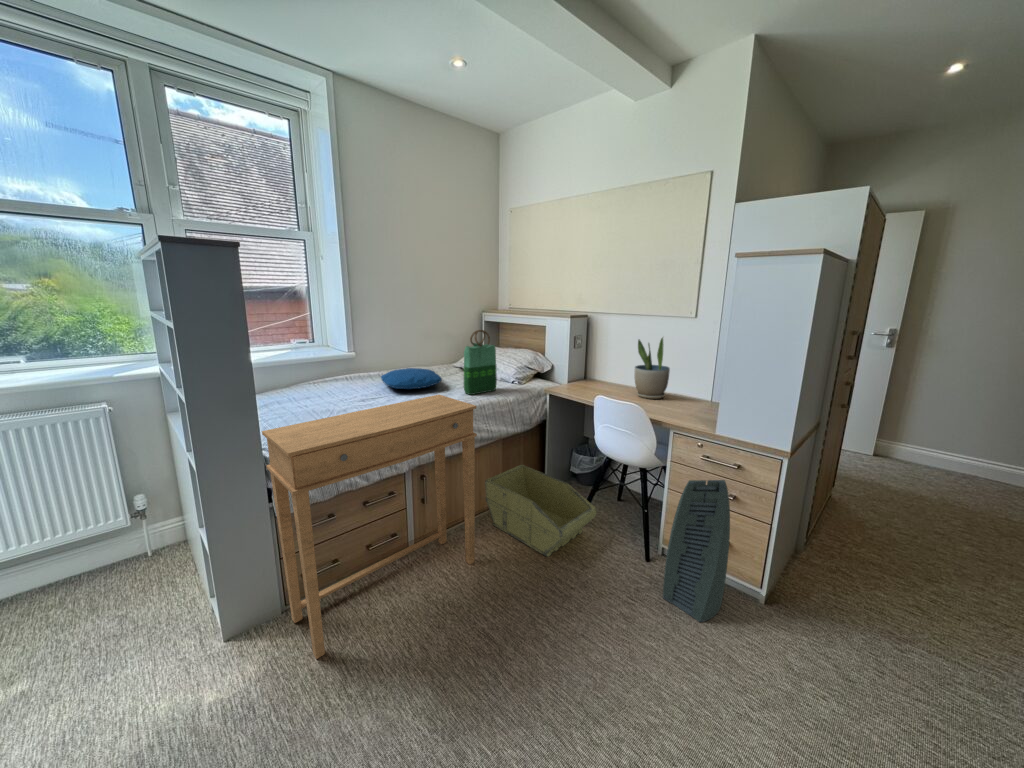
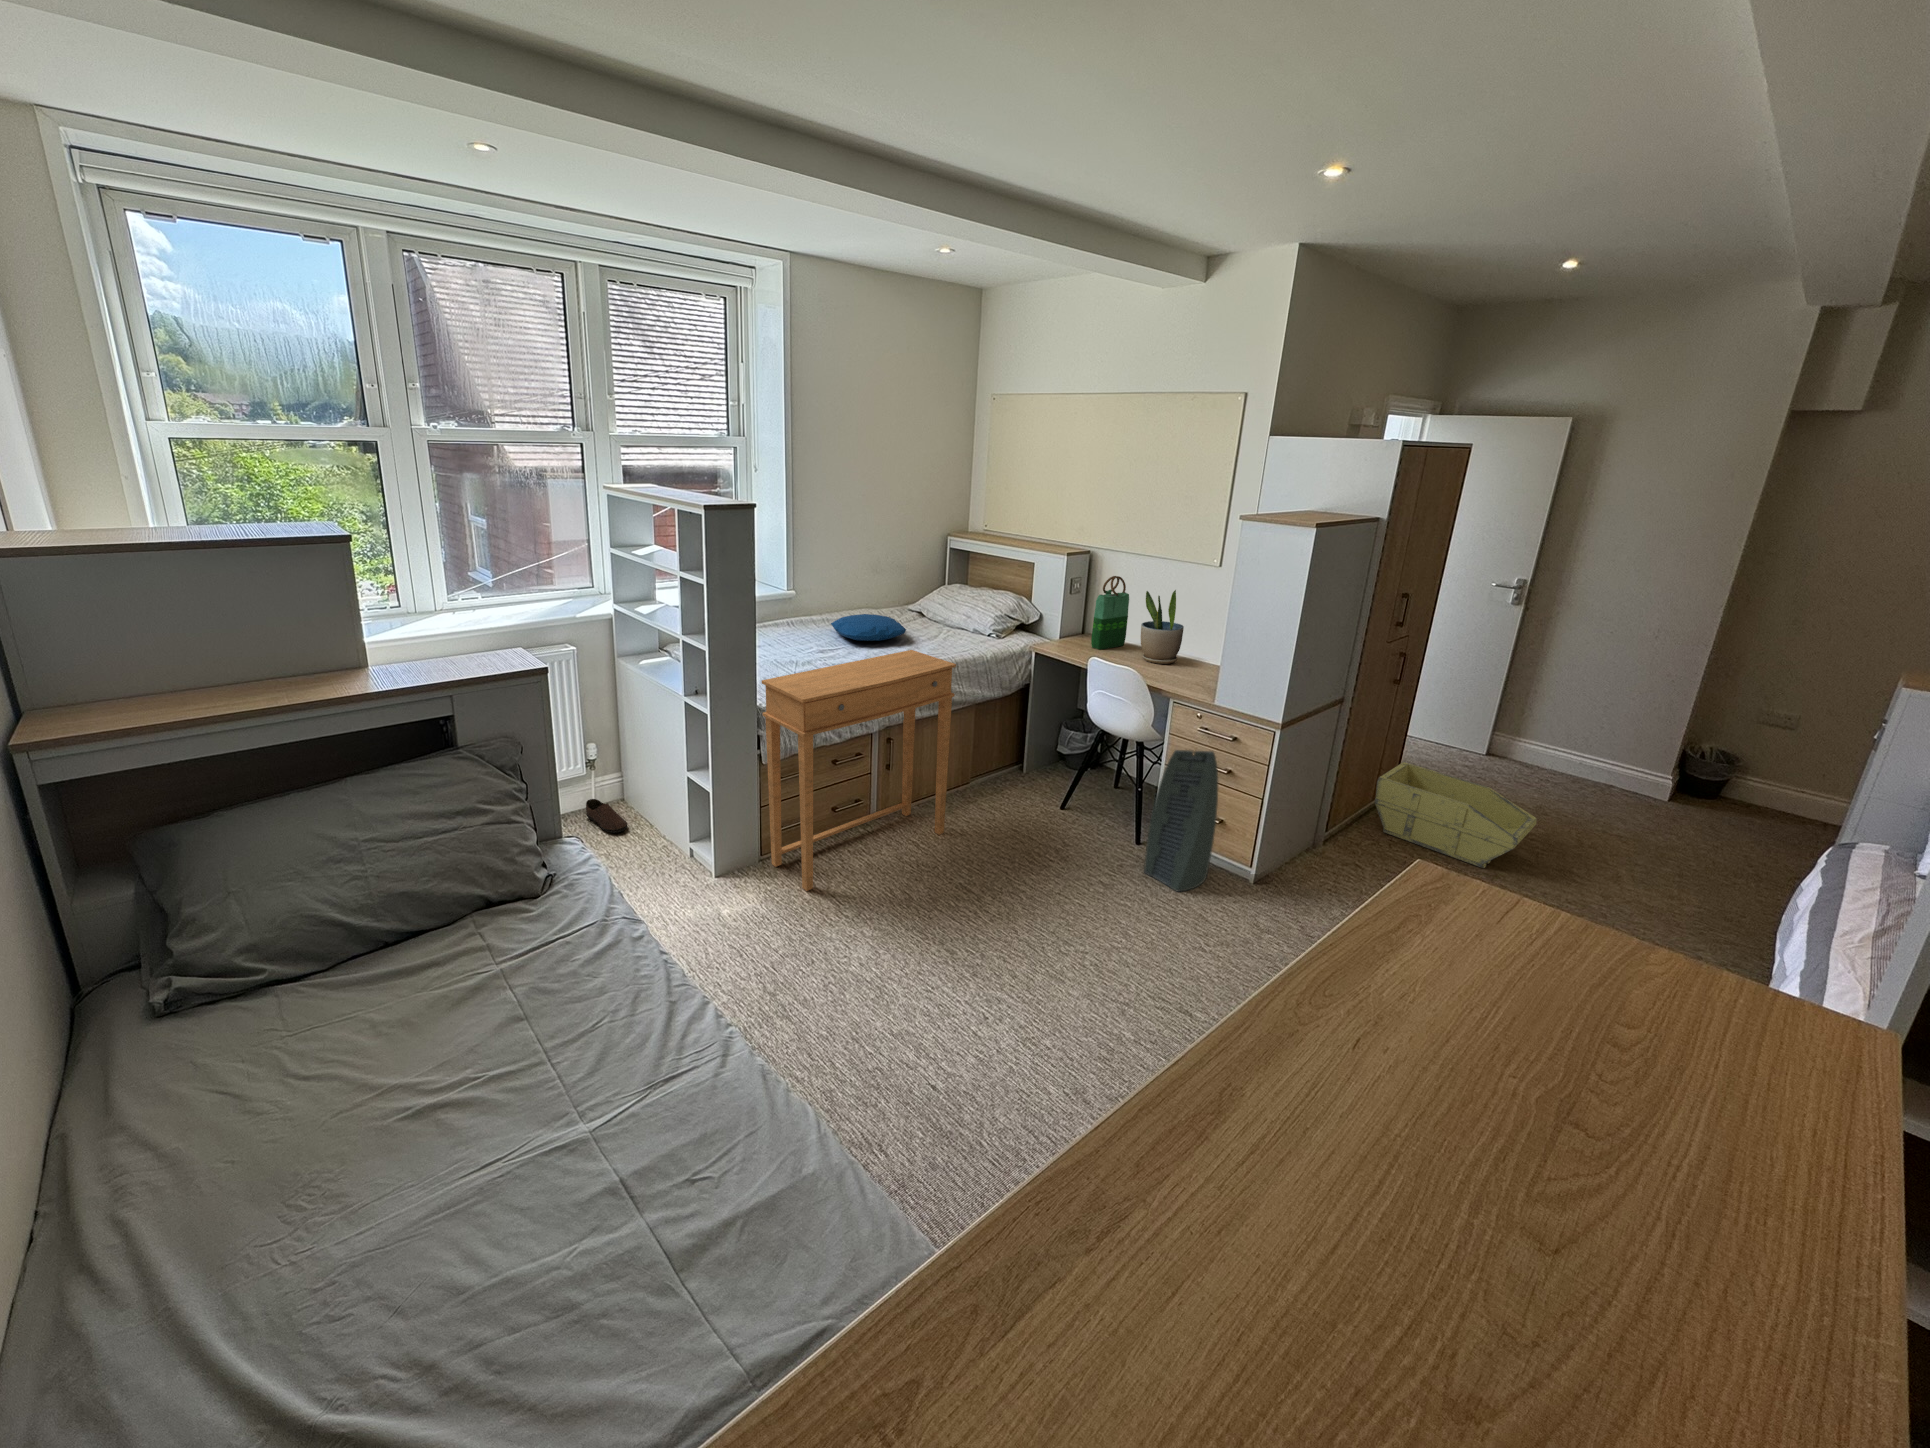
tote bag: present [464,330,497,395] -> present [1091,576,1129,650]
storage bin: present [485,465,597,557] -> present [1375,762,1537,868]
shoe: none [123,550,161,589] -> present [586,799,627,833]

